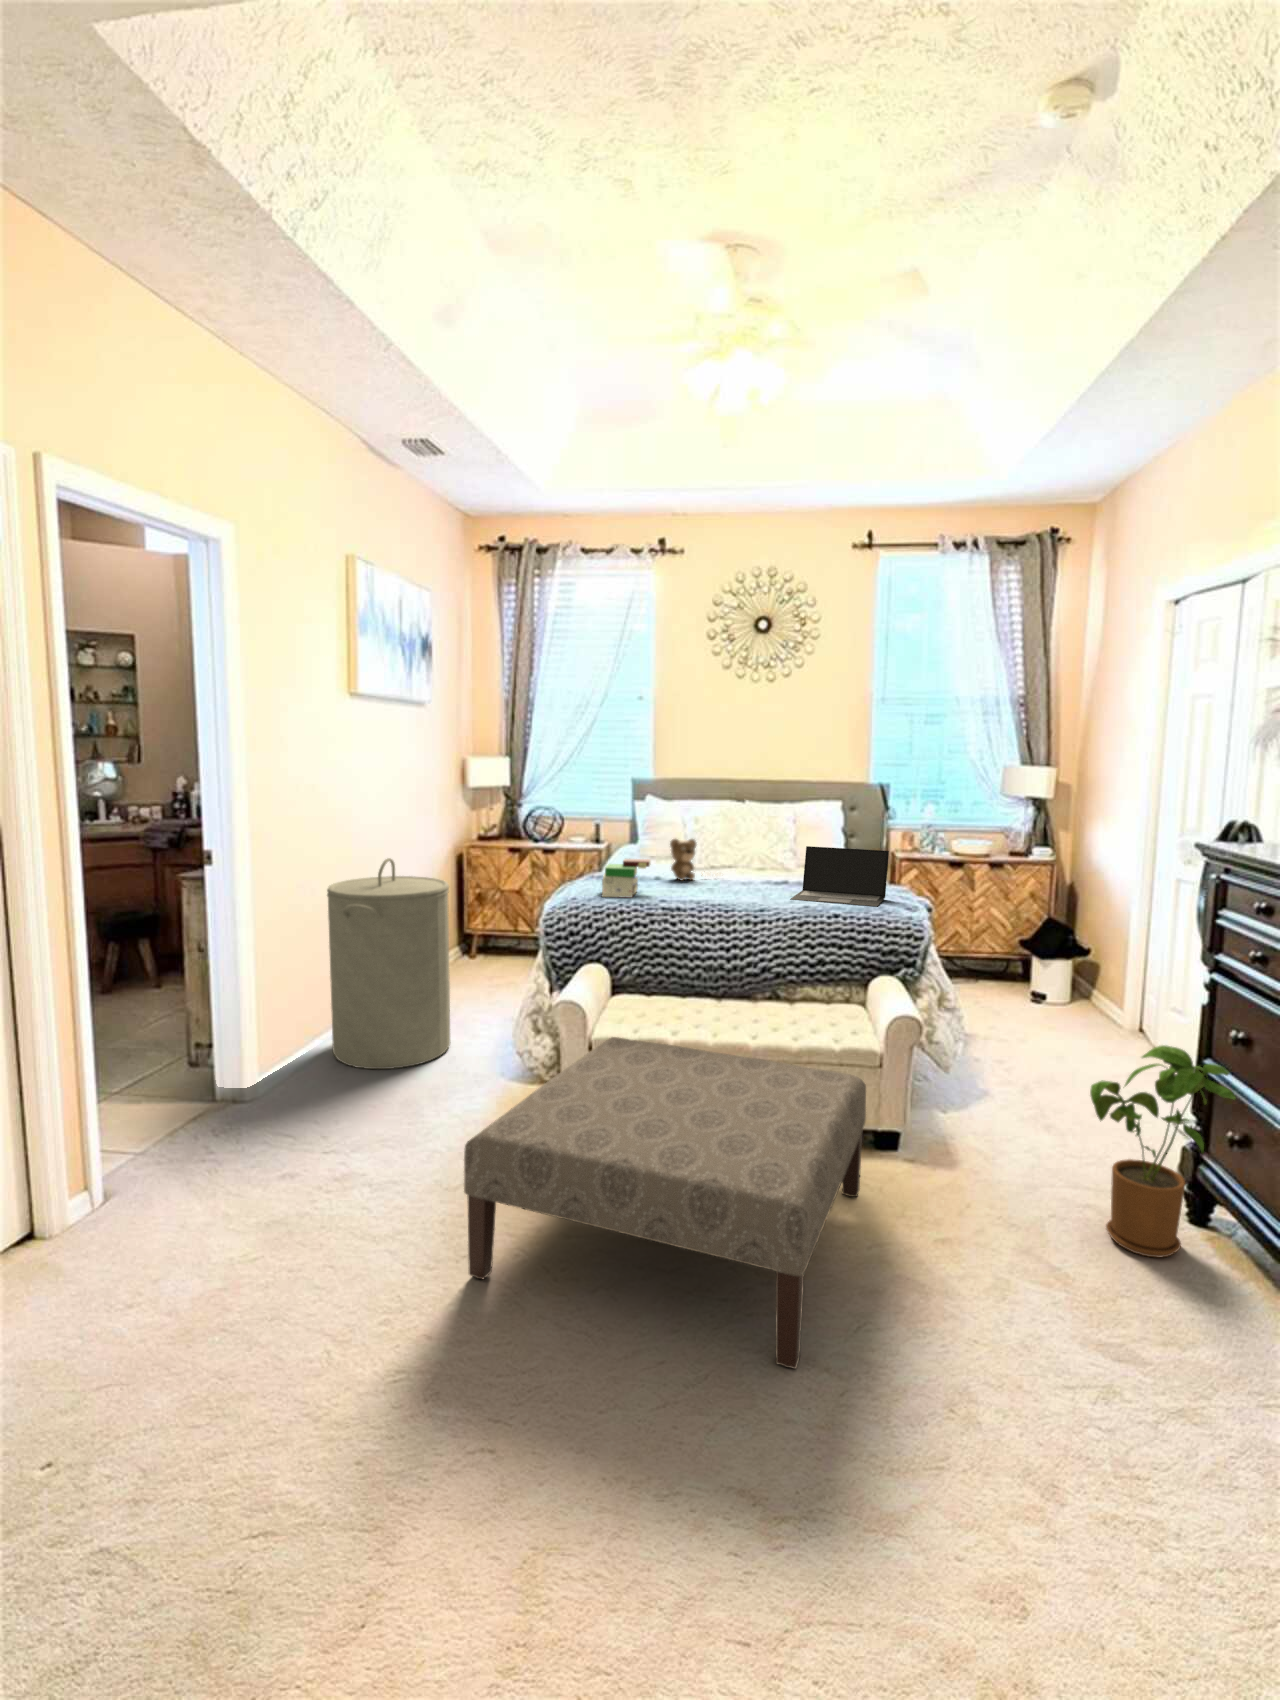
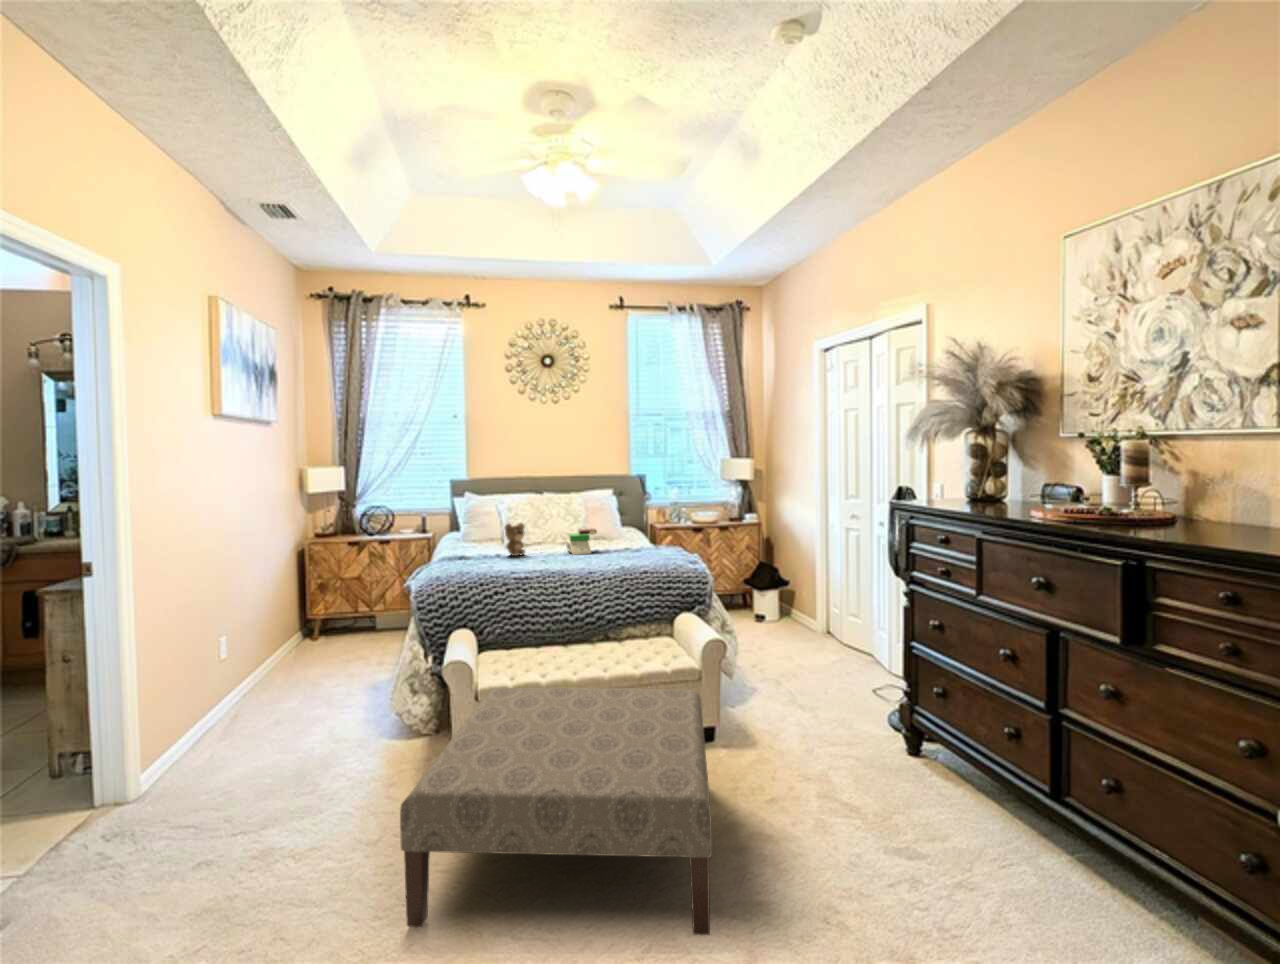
laptop: present [790,846,889,907] -> none [609,522,674,564]
laundry hamper: present [327,858,450,1069] -> none [195,557,321,753]
book: present [602,859,651,898] -> present [566,529,597,555]
house plant: present [1090,1045,1235,1257] -> none [853,637,945,786]

